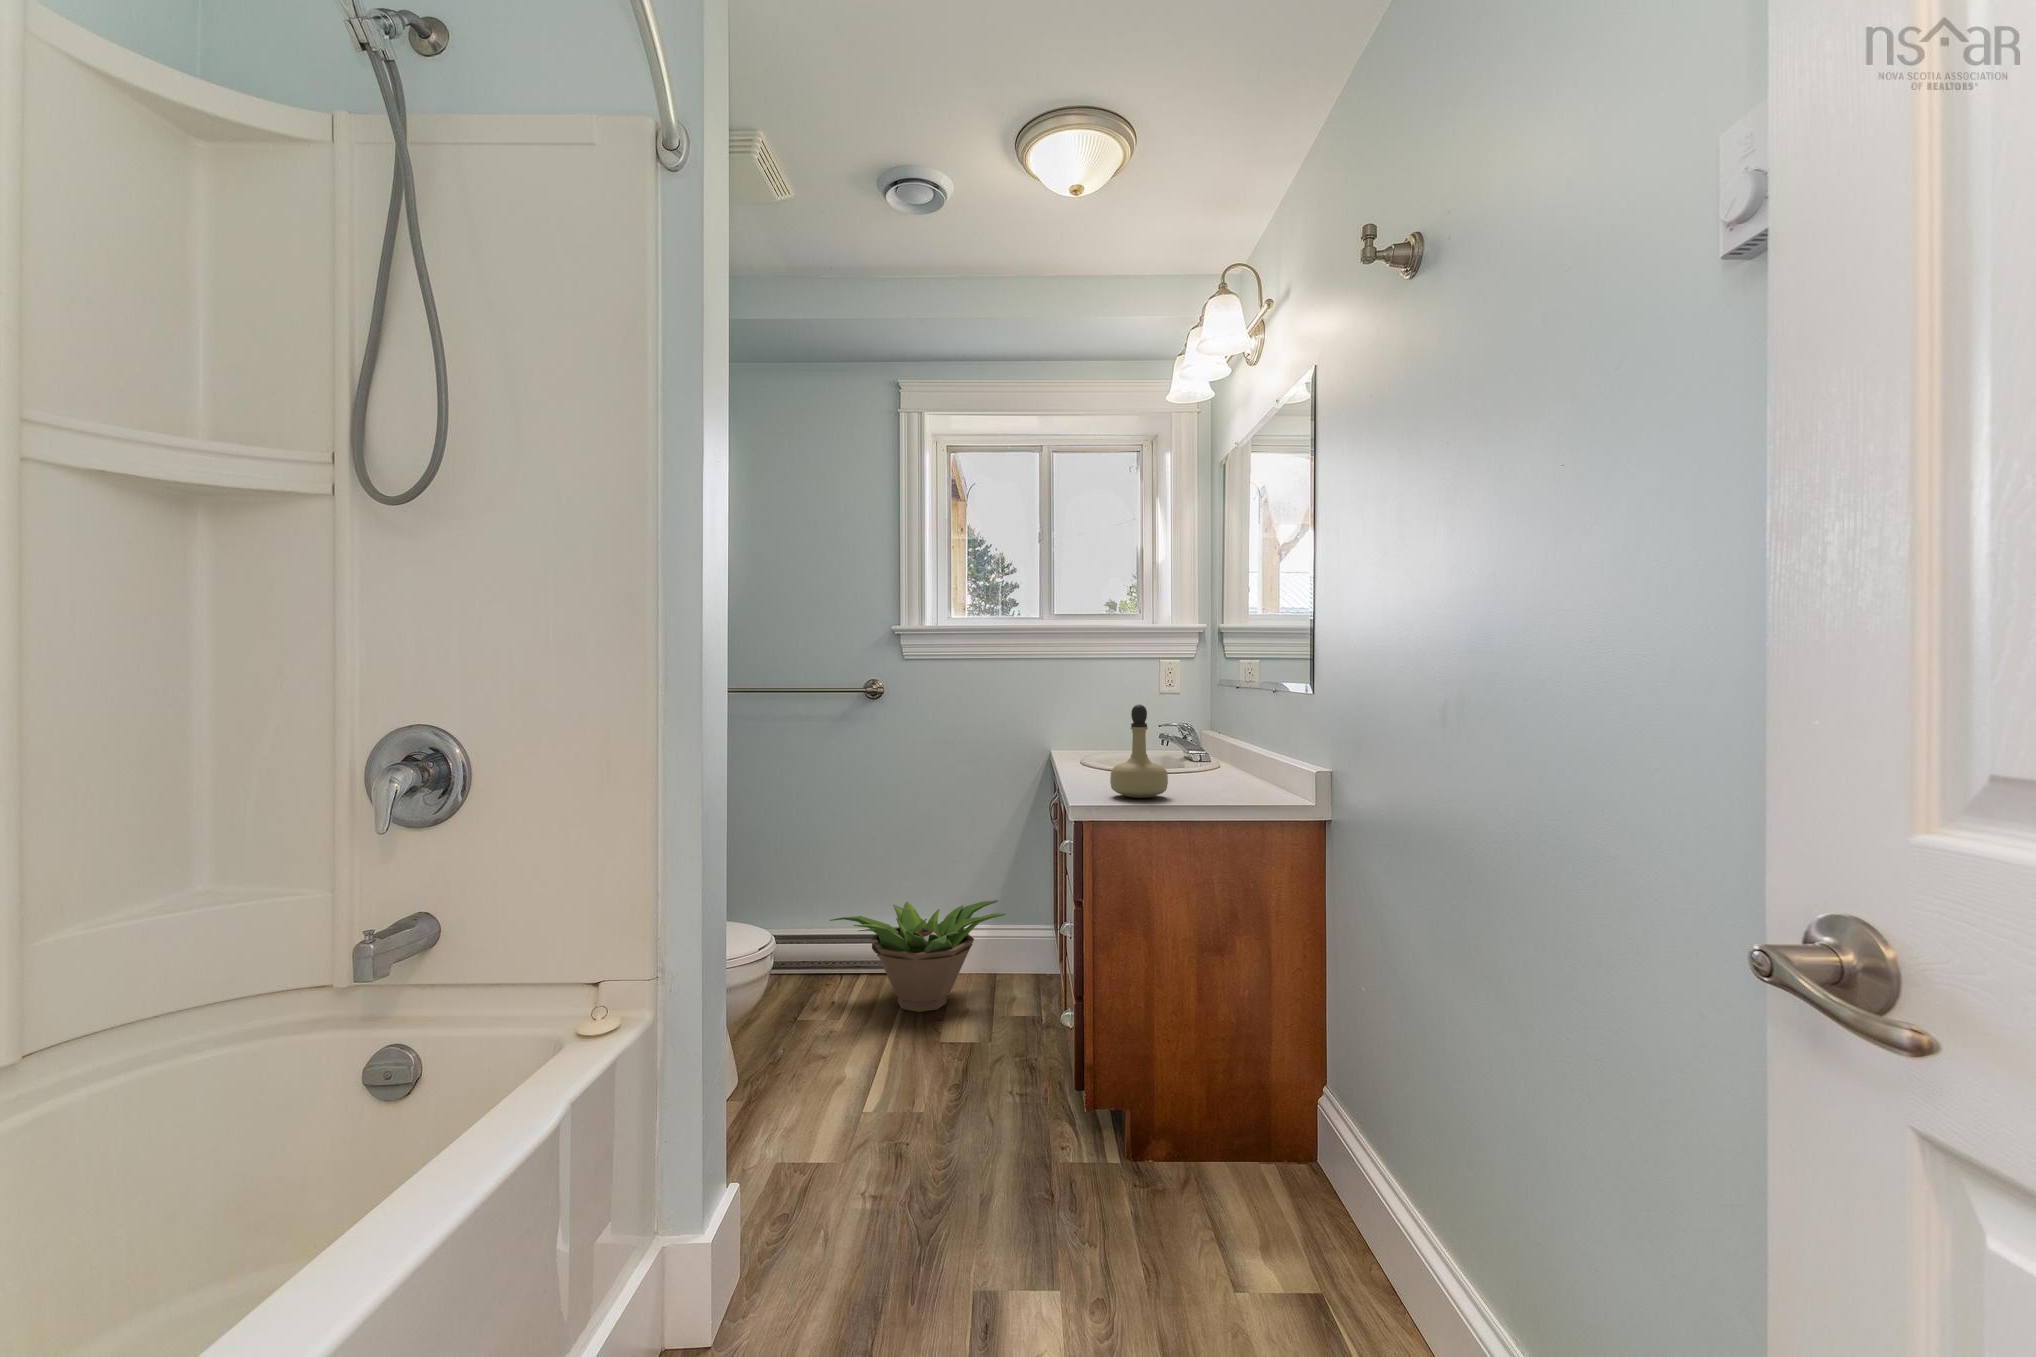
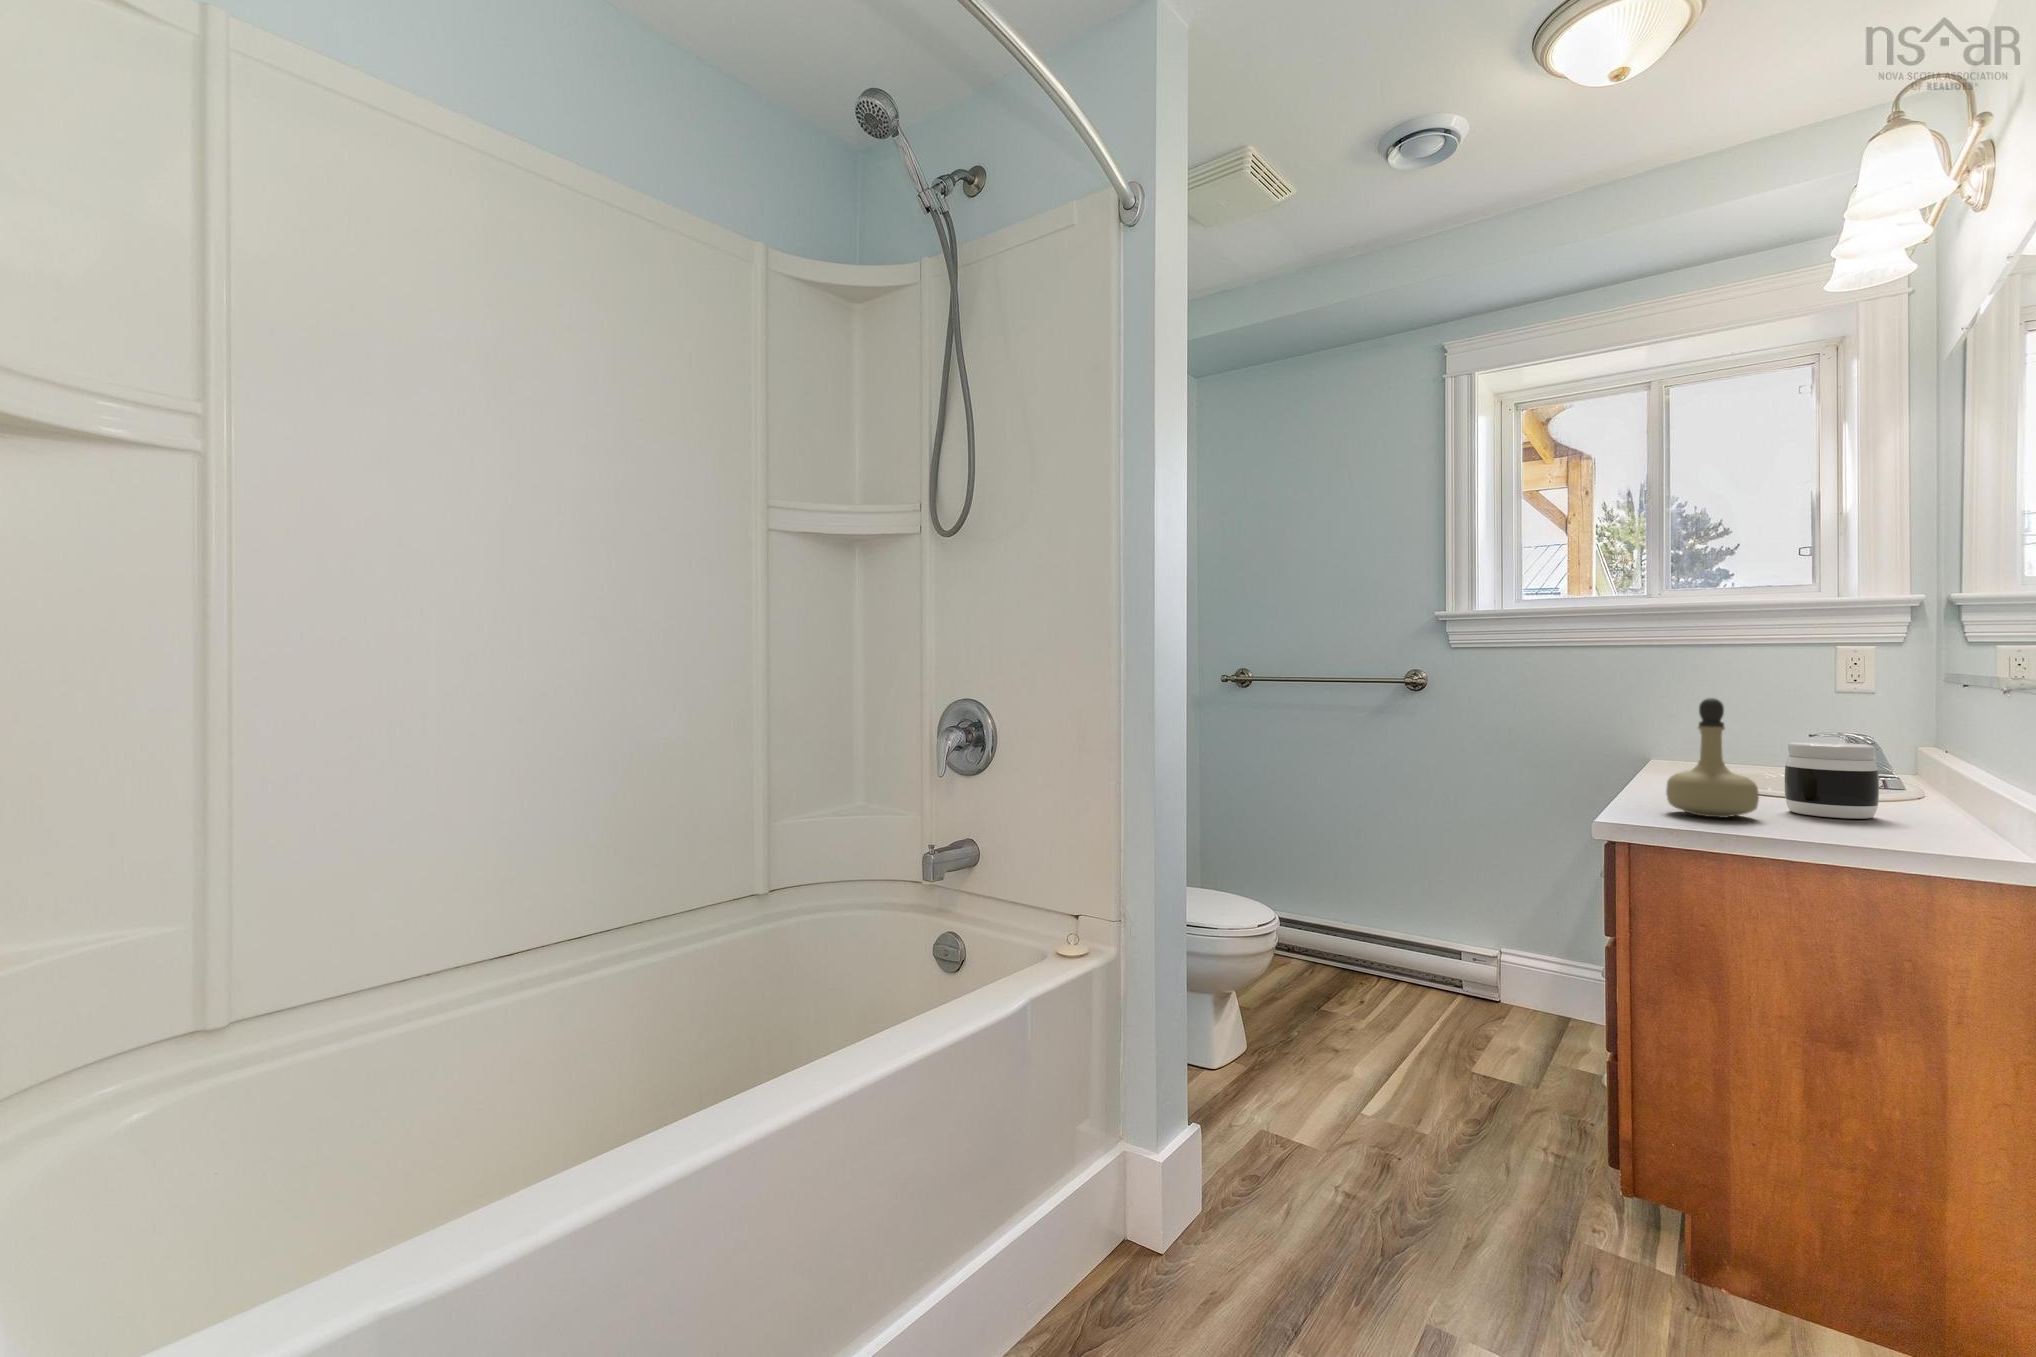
jar: none [1173,735,1225,791] -> present [1784,742,1879,819]
decorative plant: present [830,900,1005,1012] -> none [1361,914,1570,1038]

